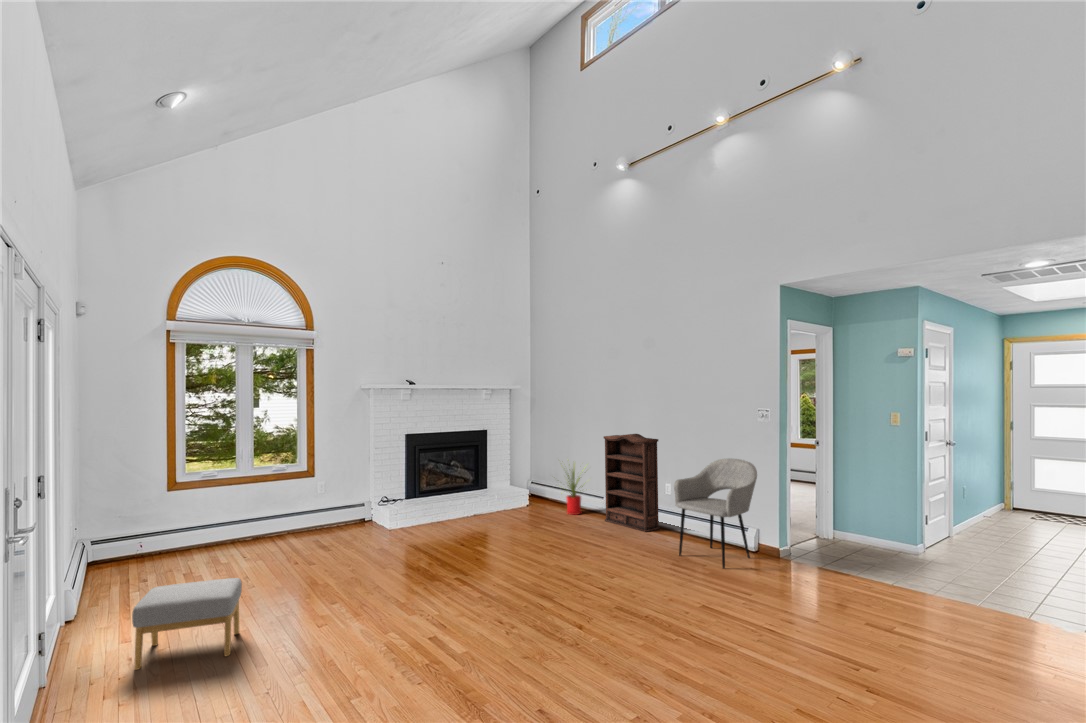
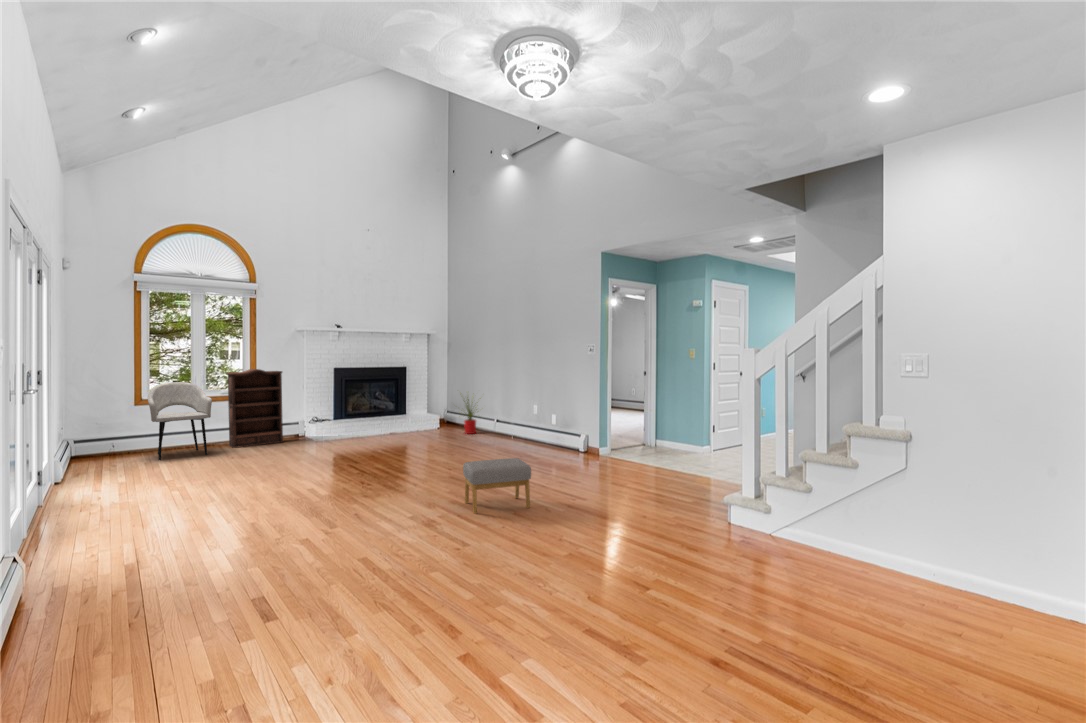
bookshelf: present [604,434,660,532] -> present [227,369,284,448]
armchair: present [674,458,757,569] -> present [148,382,212,460]
footstool: present [132,578,242,670] -> present [463,458,531,514]

